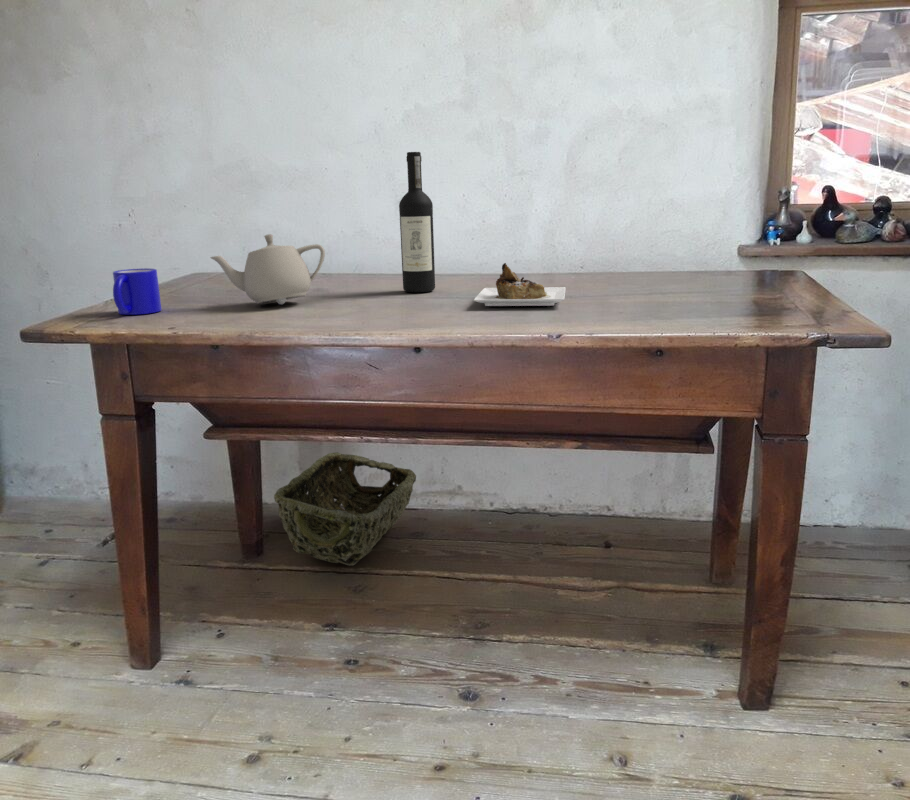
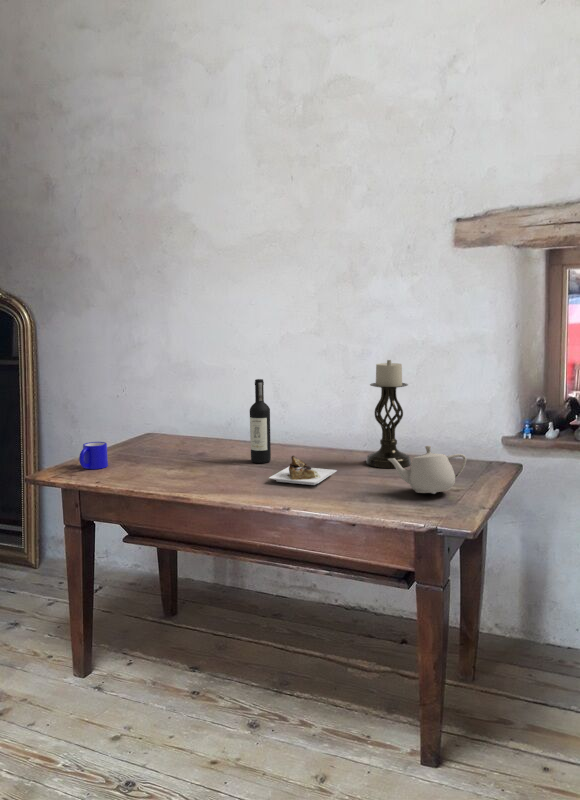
candle holder: none [582,115,650,286] -> present [366,360,411,468]
teapot: present [211,234,325,304] -> present [388,446,466,494]
woven basket: present [274,452,416,566] -> none [179,552,283,632]

